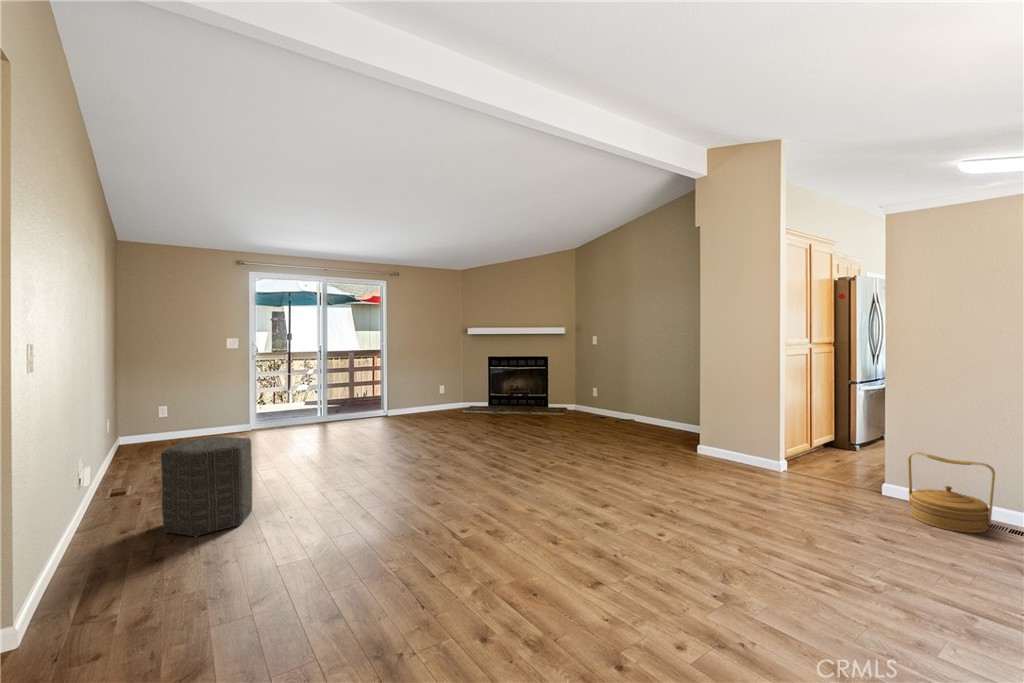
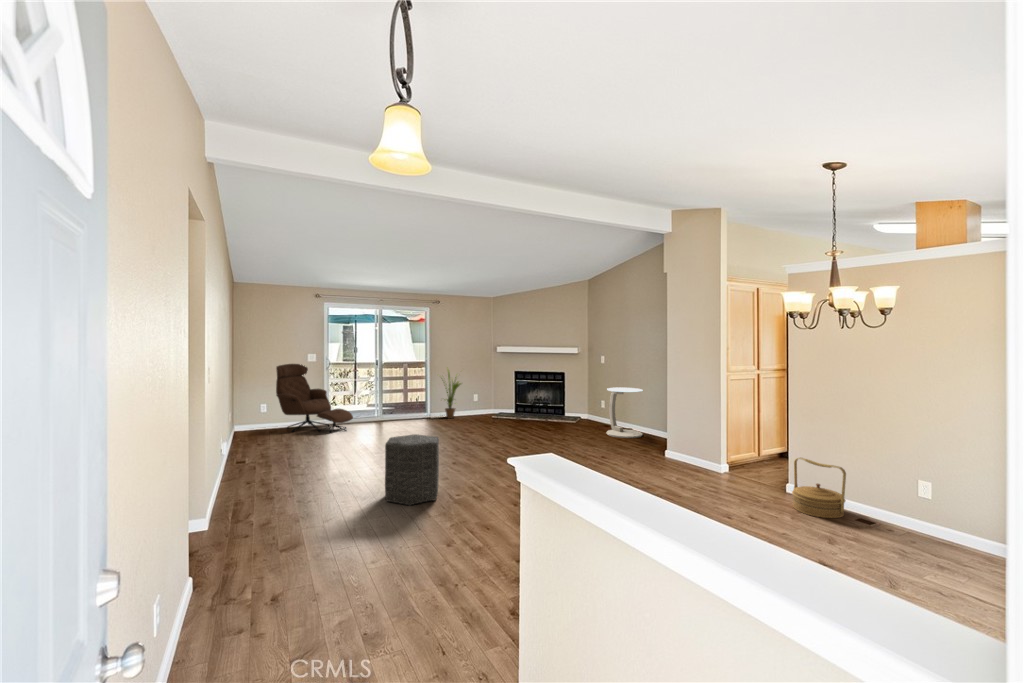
lounge chair: none [180,352,289,442] -> present [276,364,353,433]
house plant: none [392,354,428,416] -> present [445,370,461,418]
side table: none [606,373,649,432] -> present [607,388,643,438]
ottoman: present [161,437,252,537] -> present [385,434,439,506]

